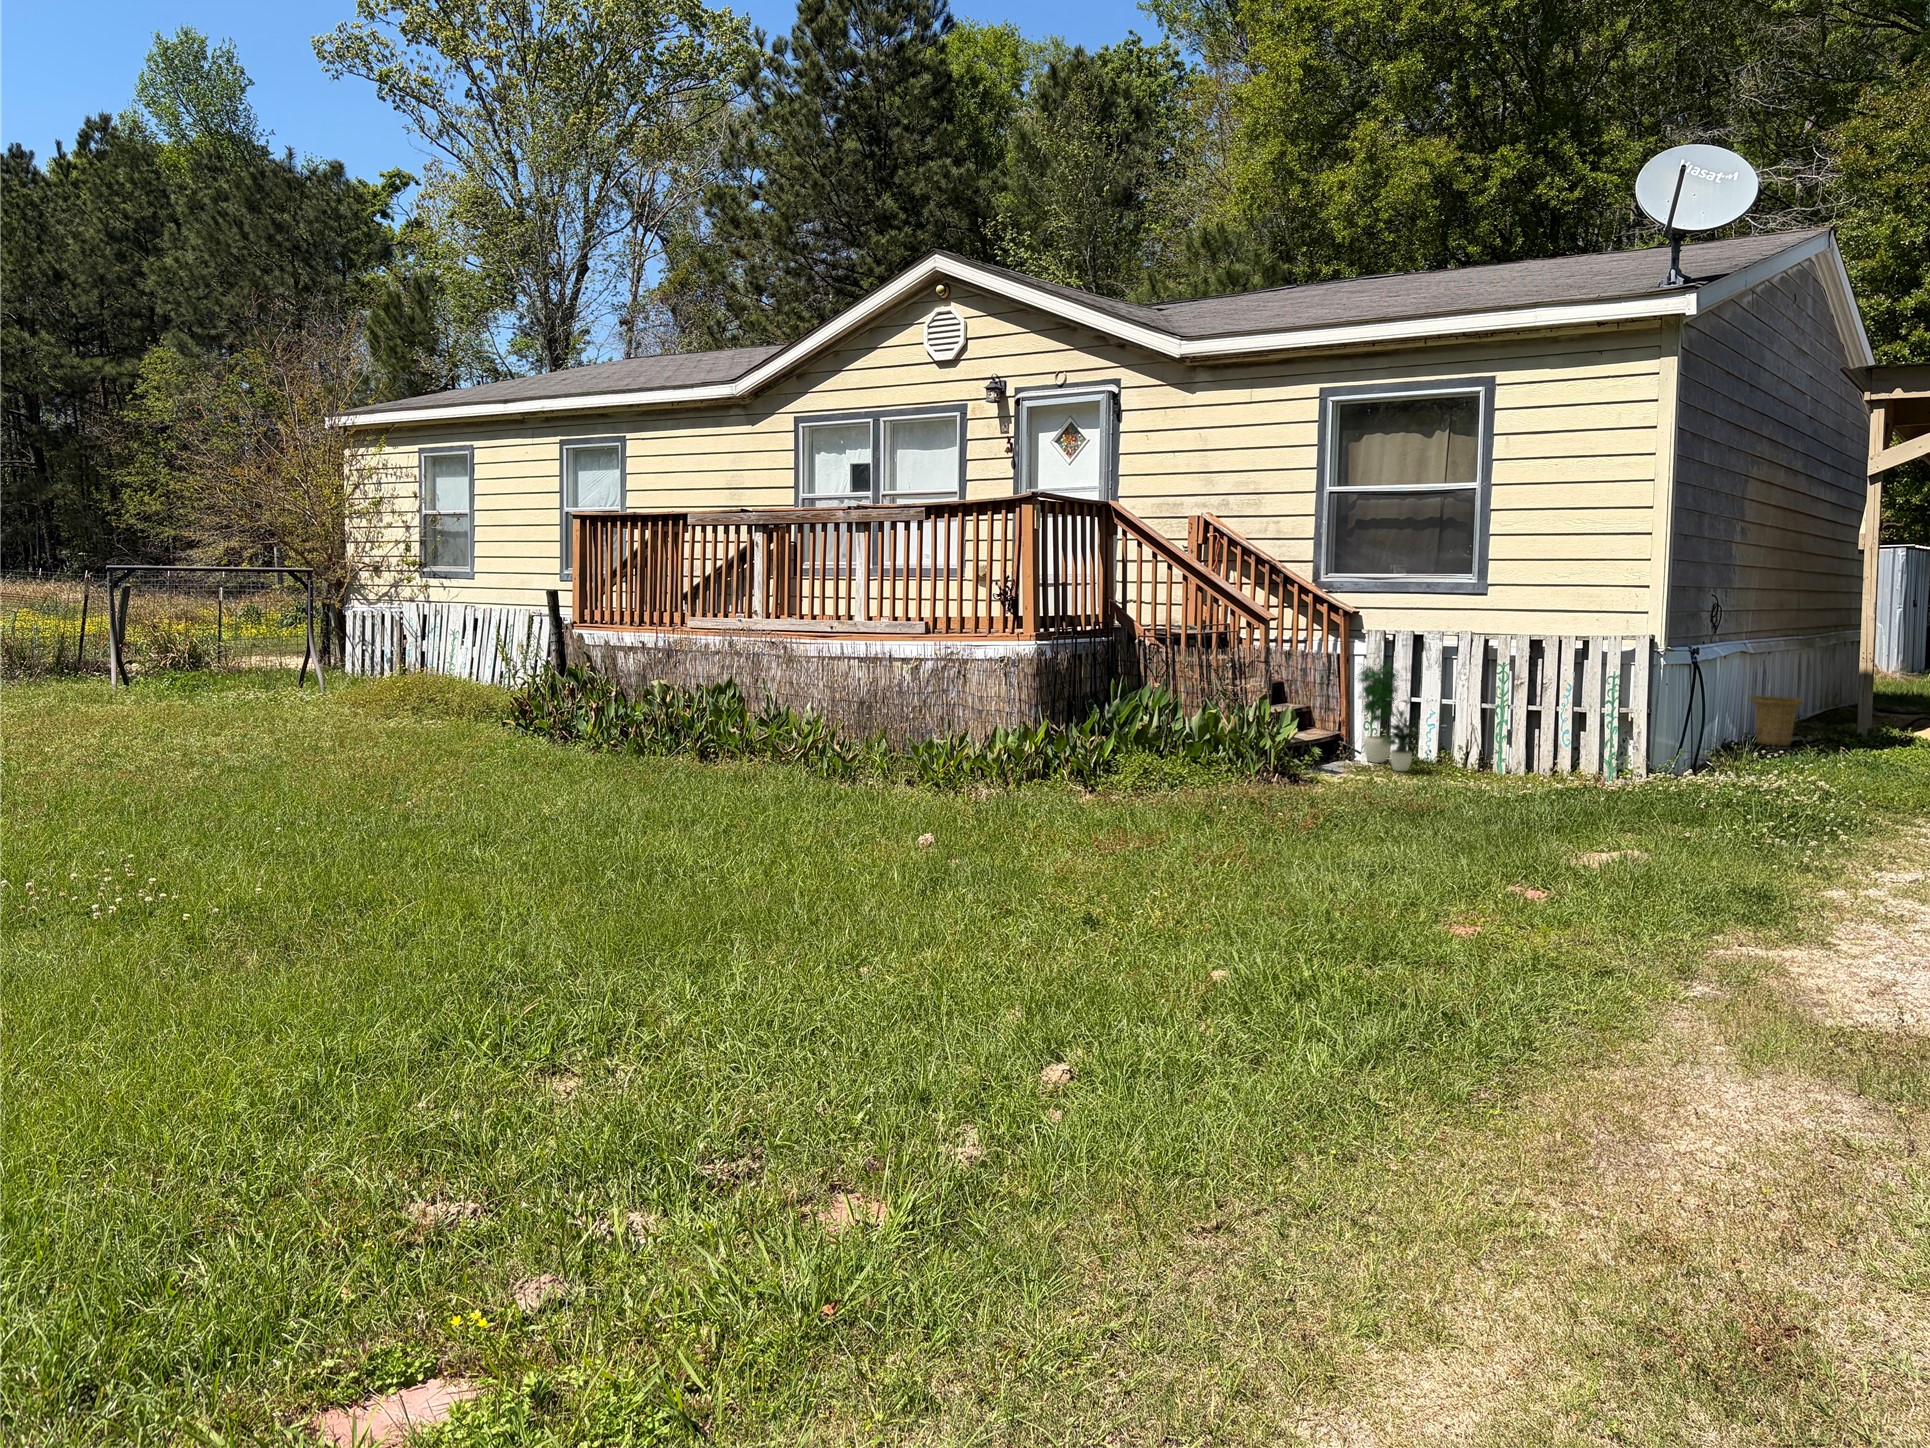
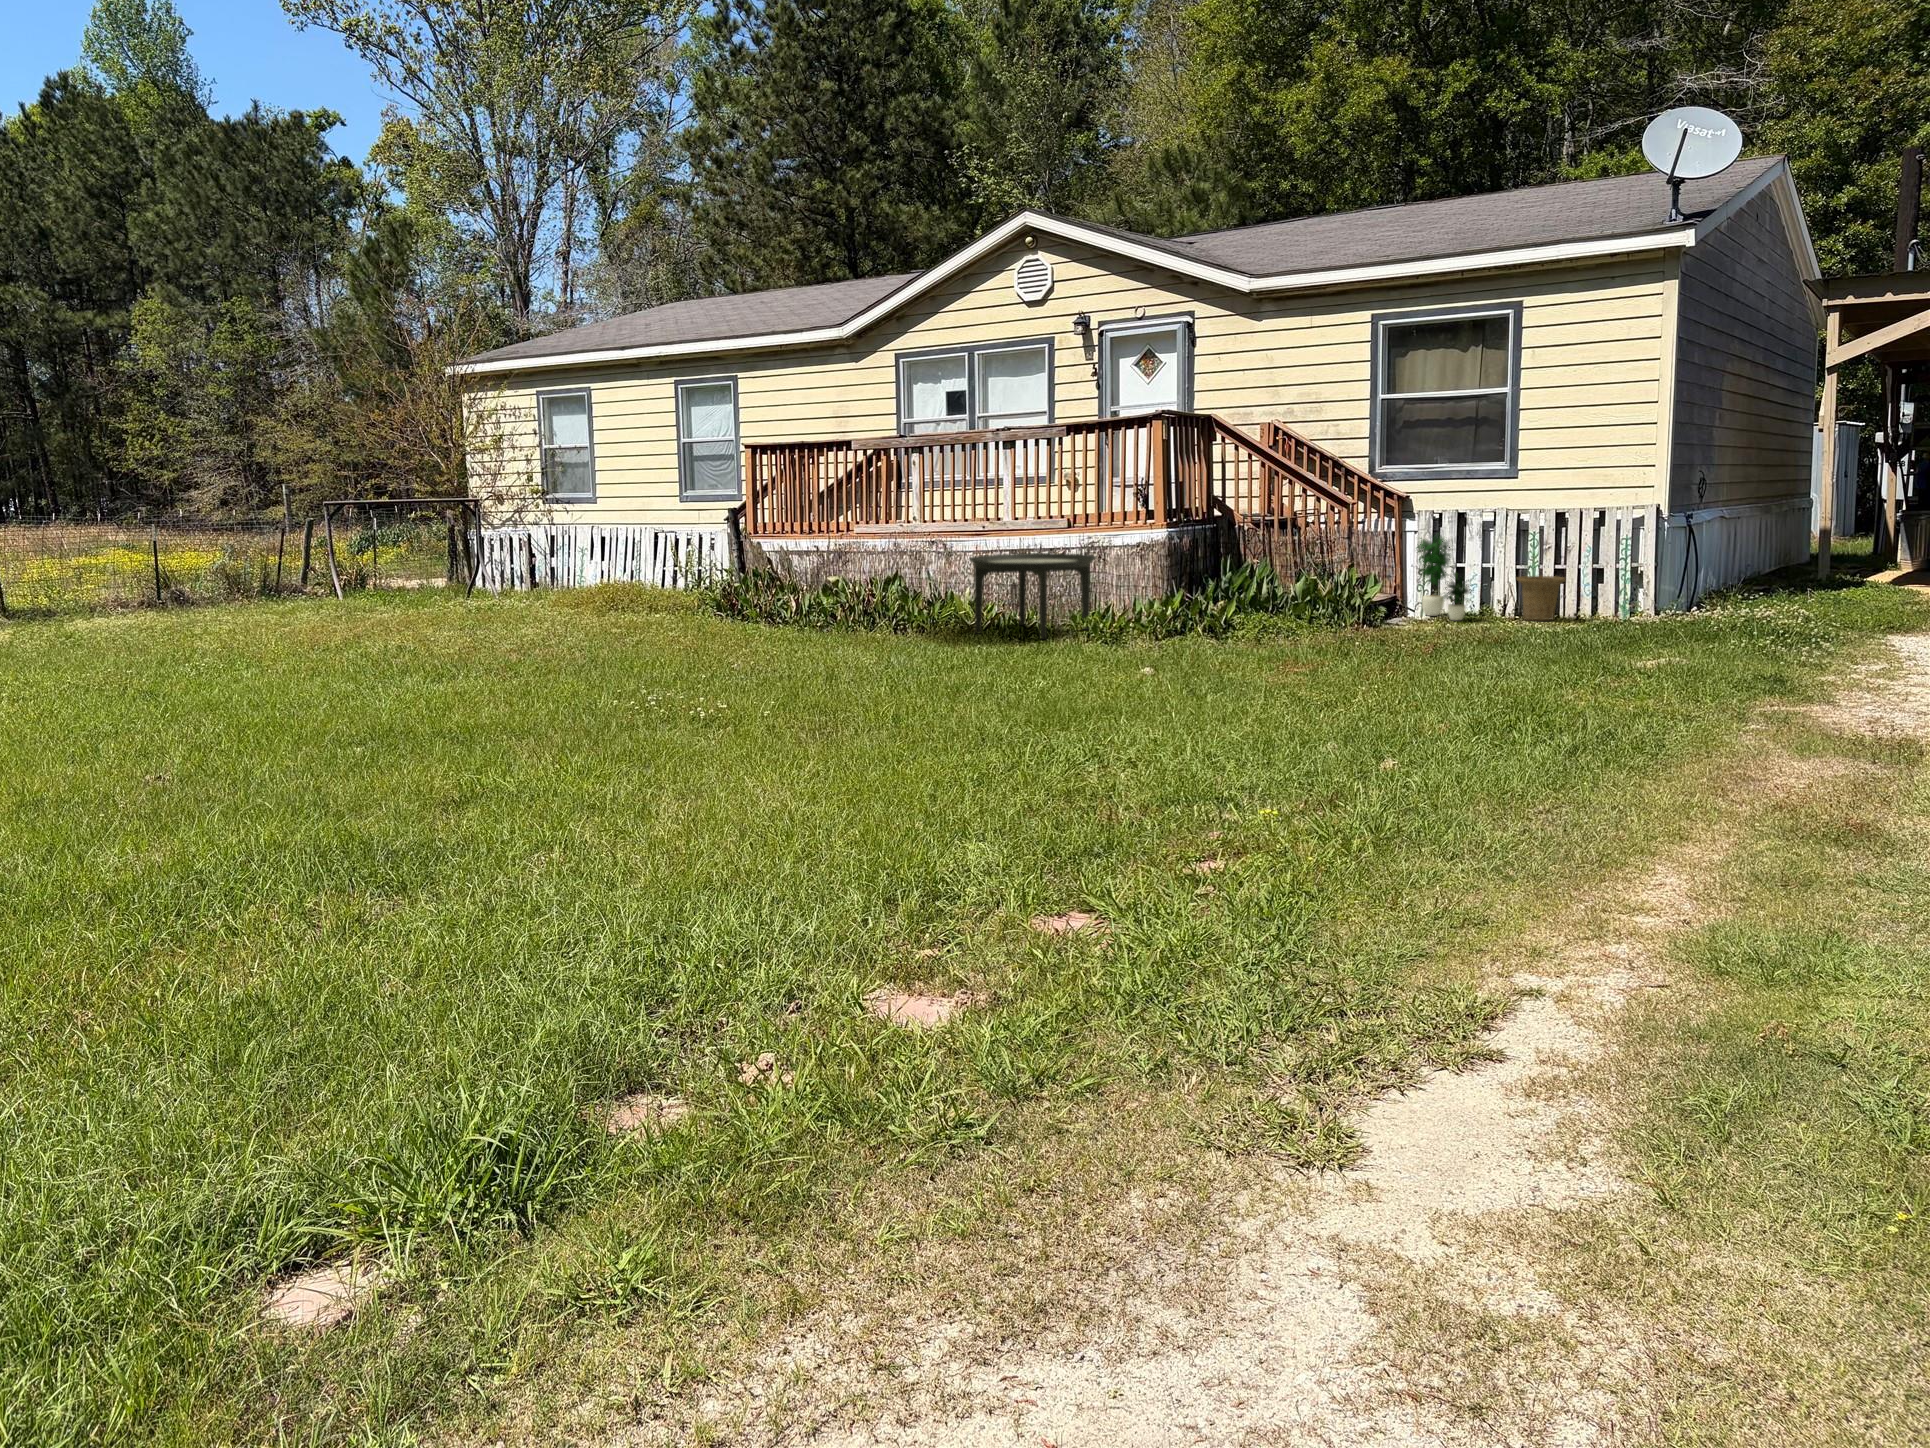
round table: none [774,666,940,782] -> present [969,553,1096,639]
basket: present [1749,696,1804,746] -> present [1517,576,1566,621]

